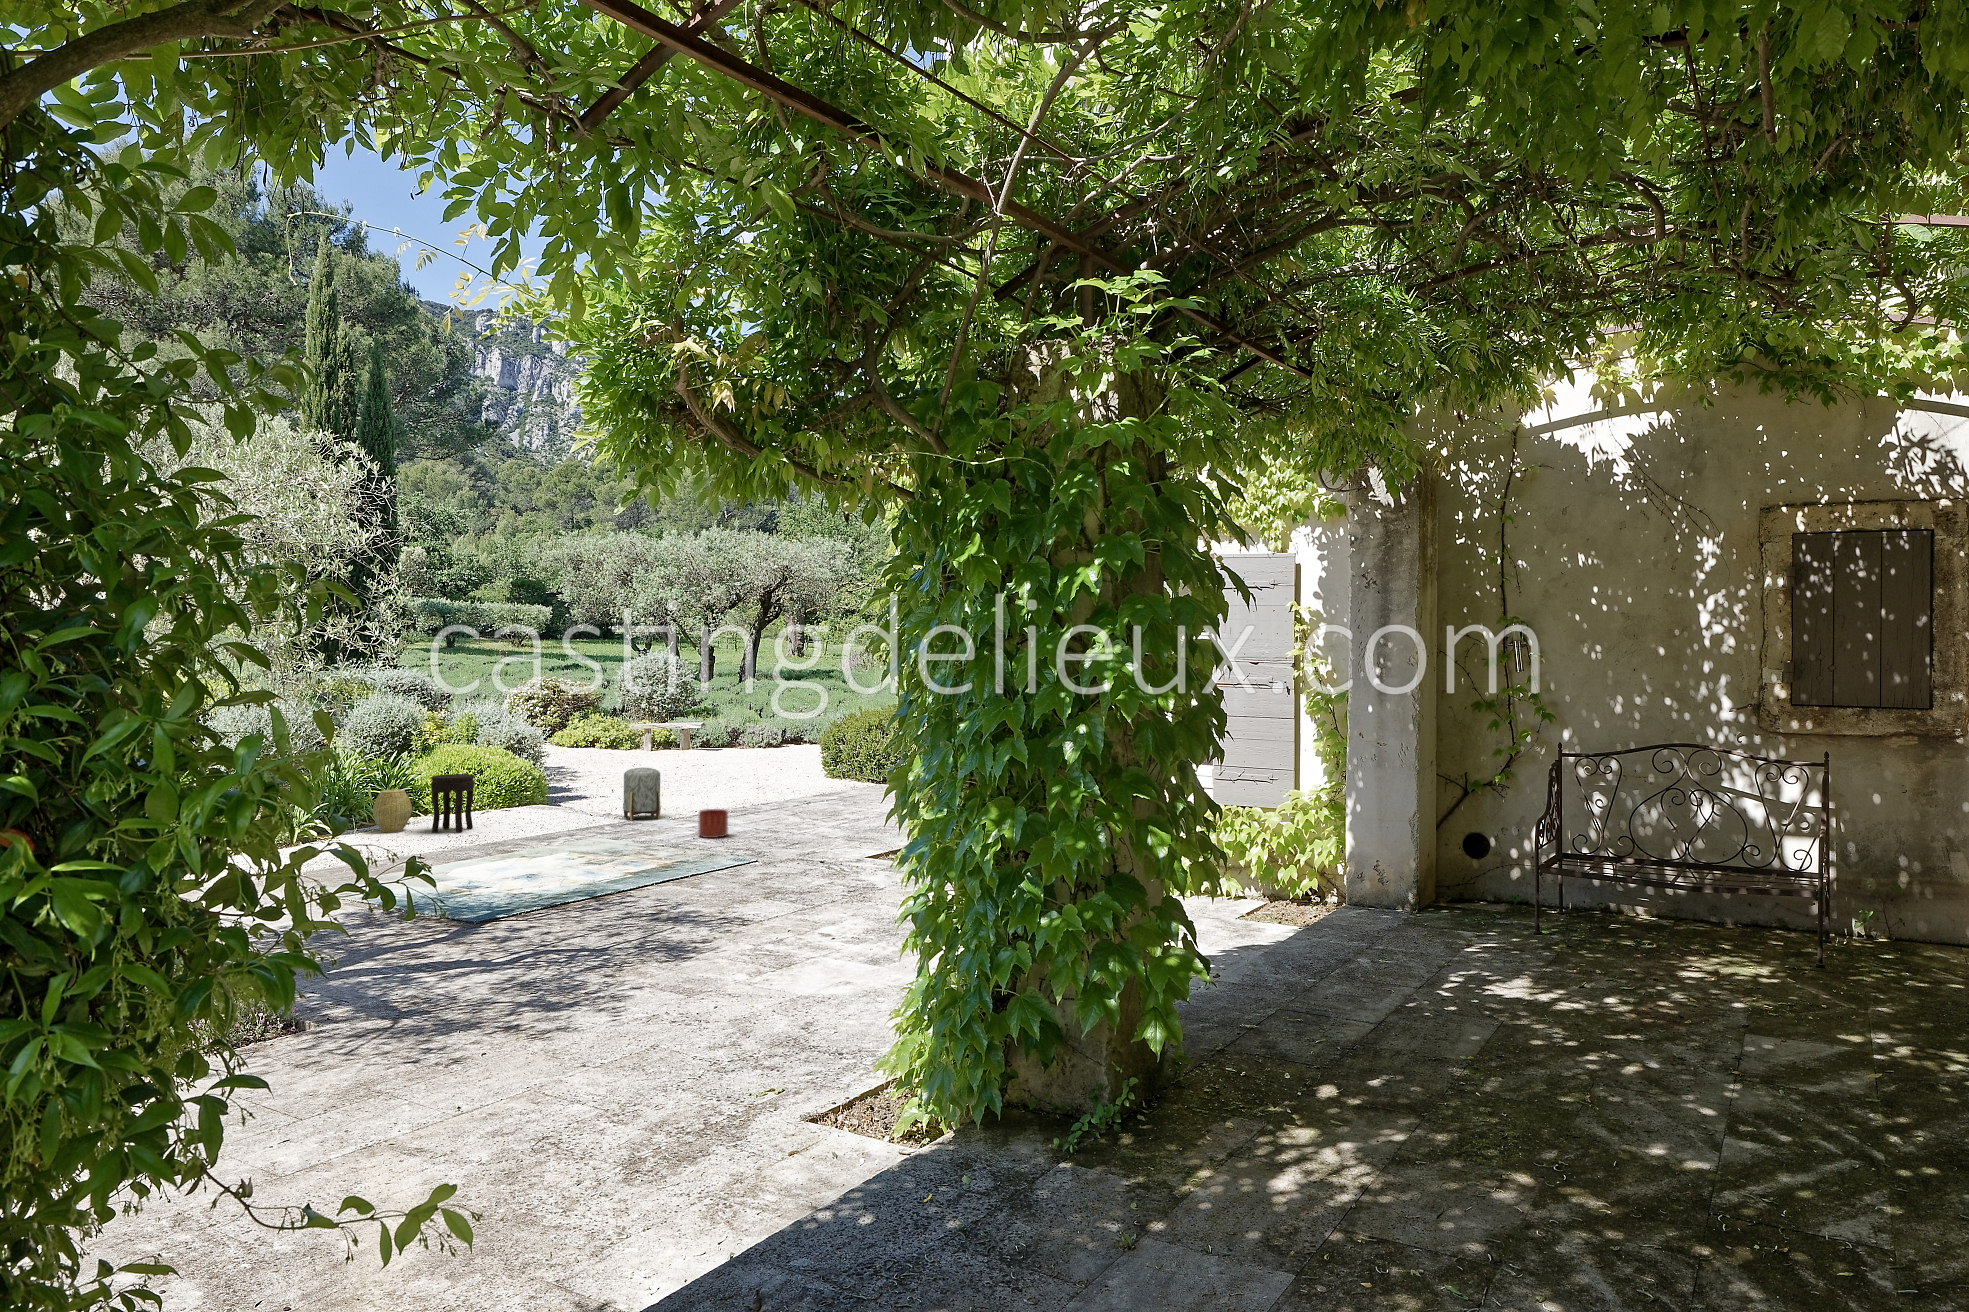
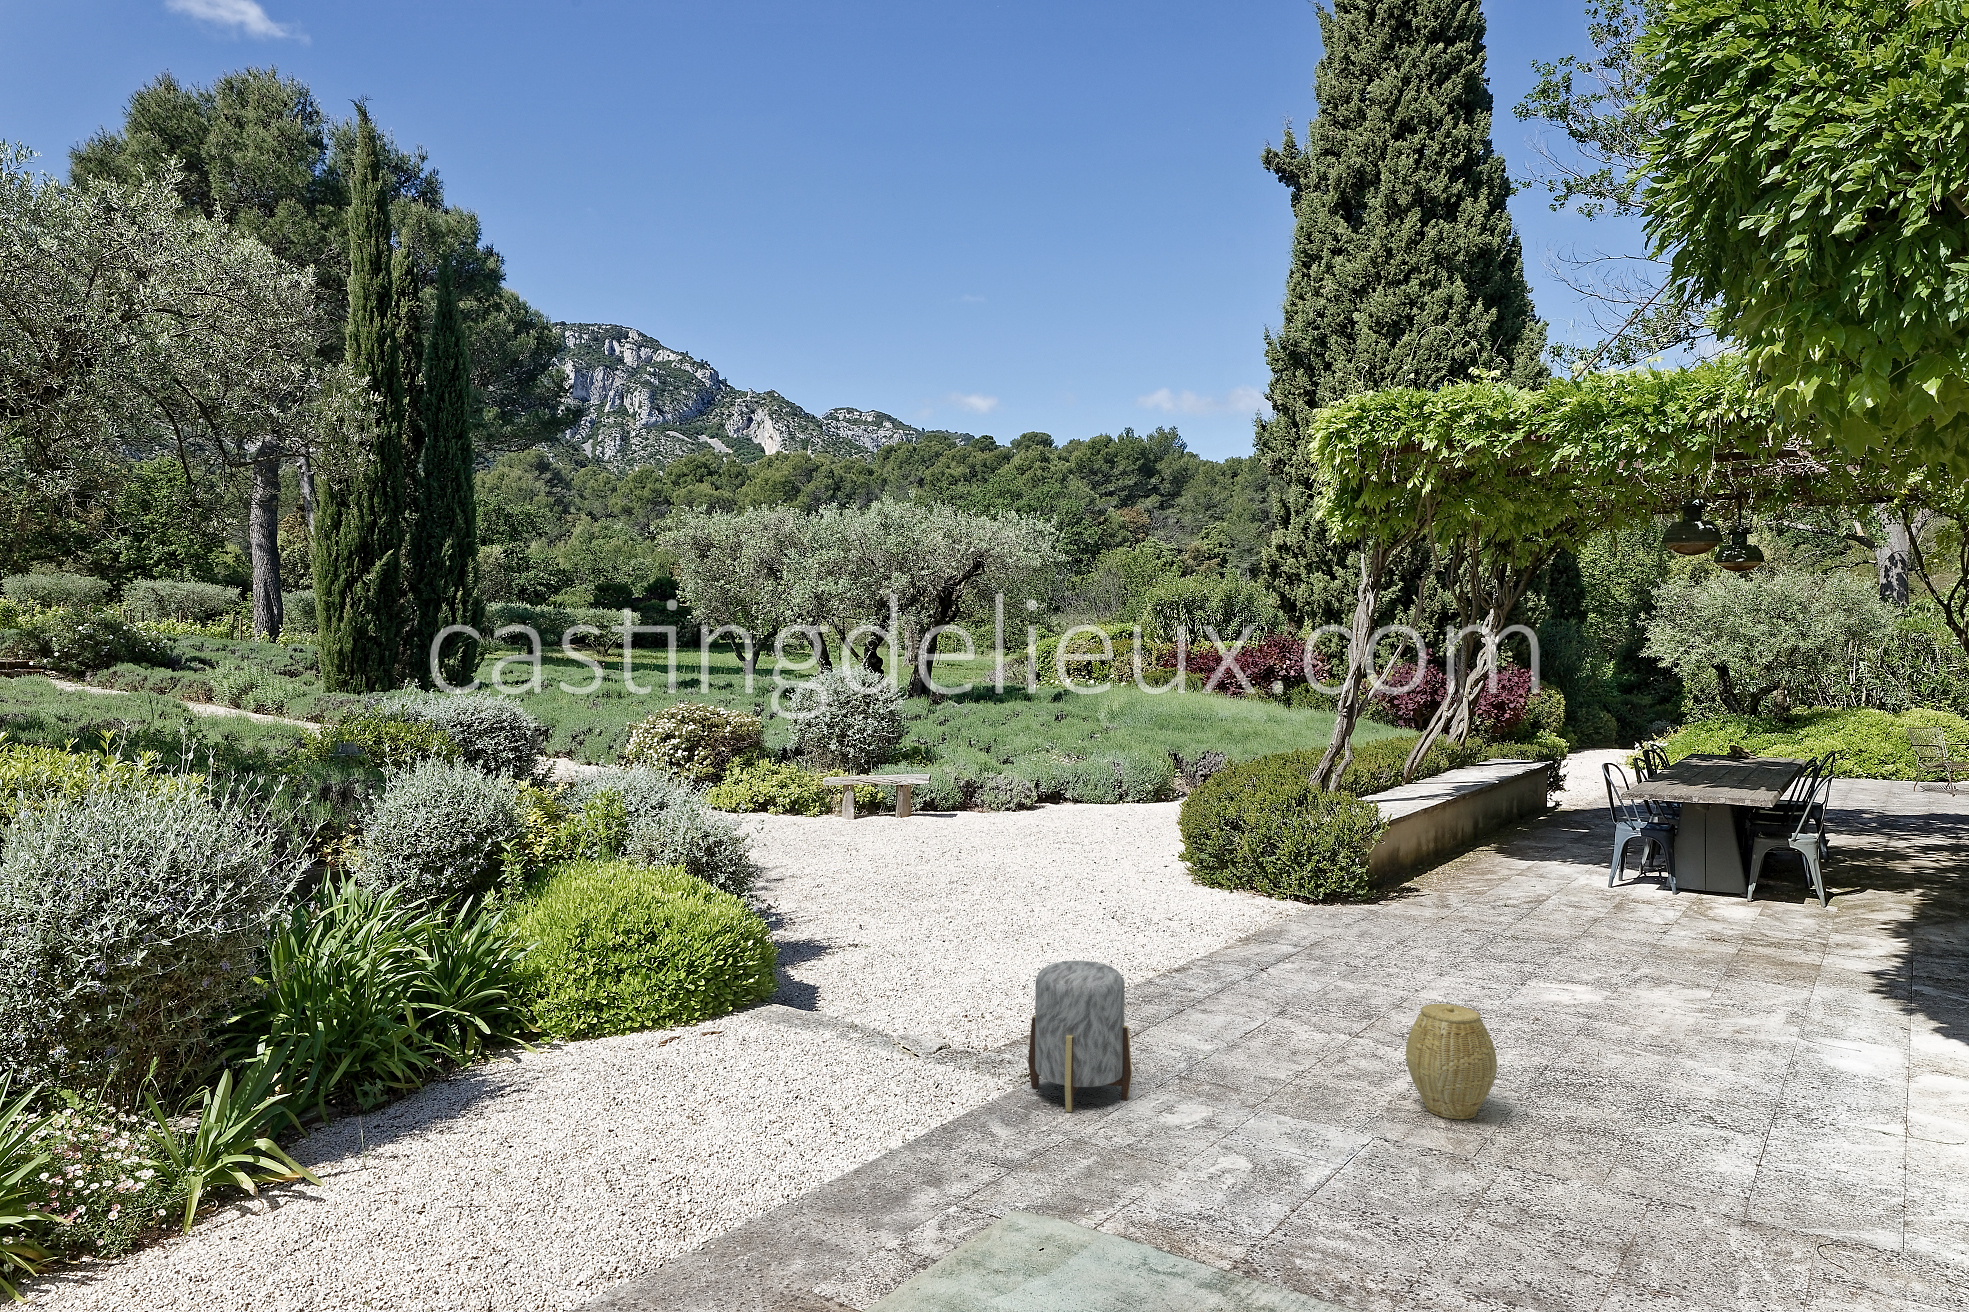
side table: present [431,774,474,833] -> none [567,1013,685,1208]
woven basket: present [373,788,412,832] -> present [1406,1004,1497,1119]
planter: present [698,809,728,838] -> none [1385,1147,1480,1264]

